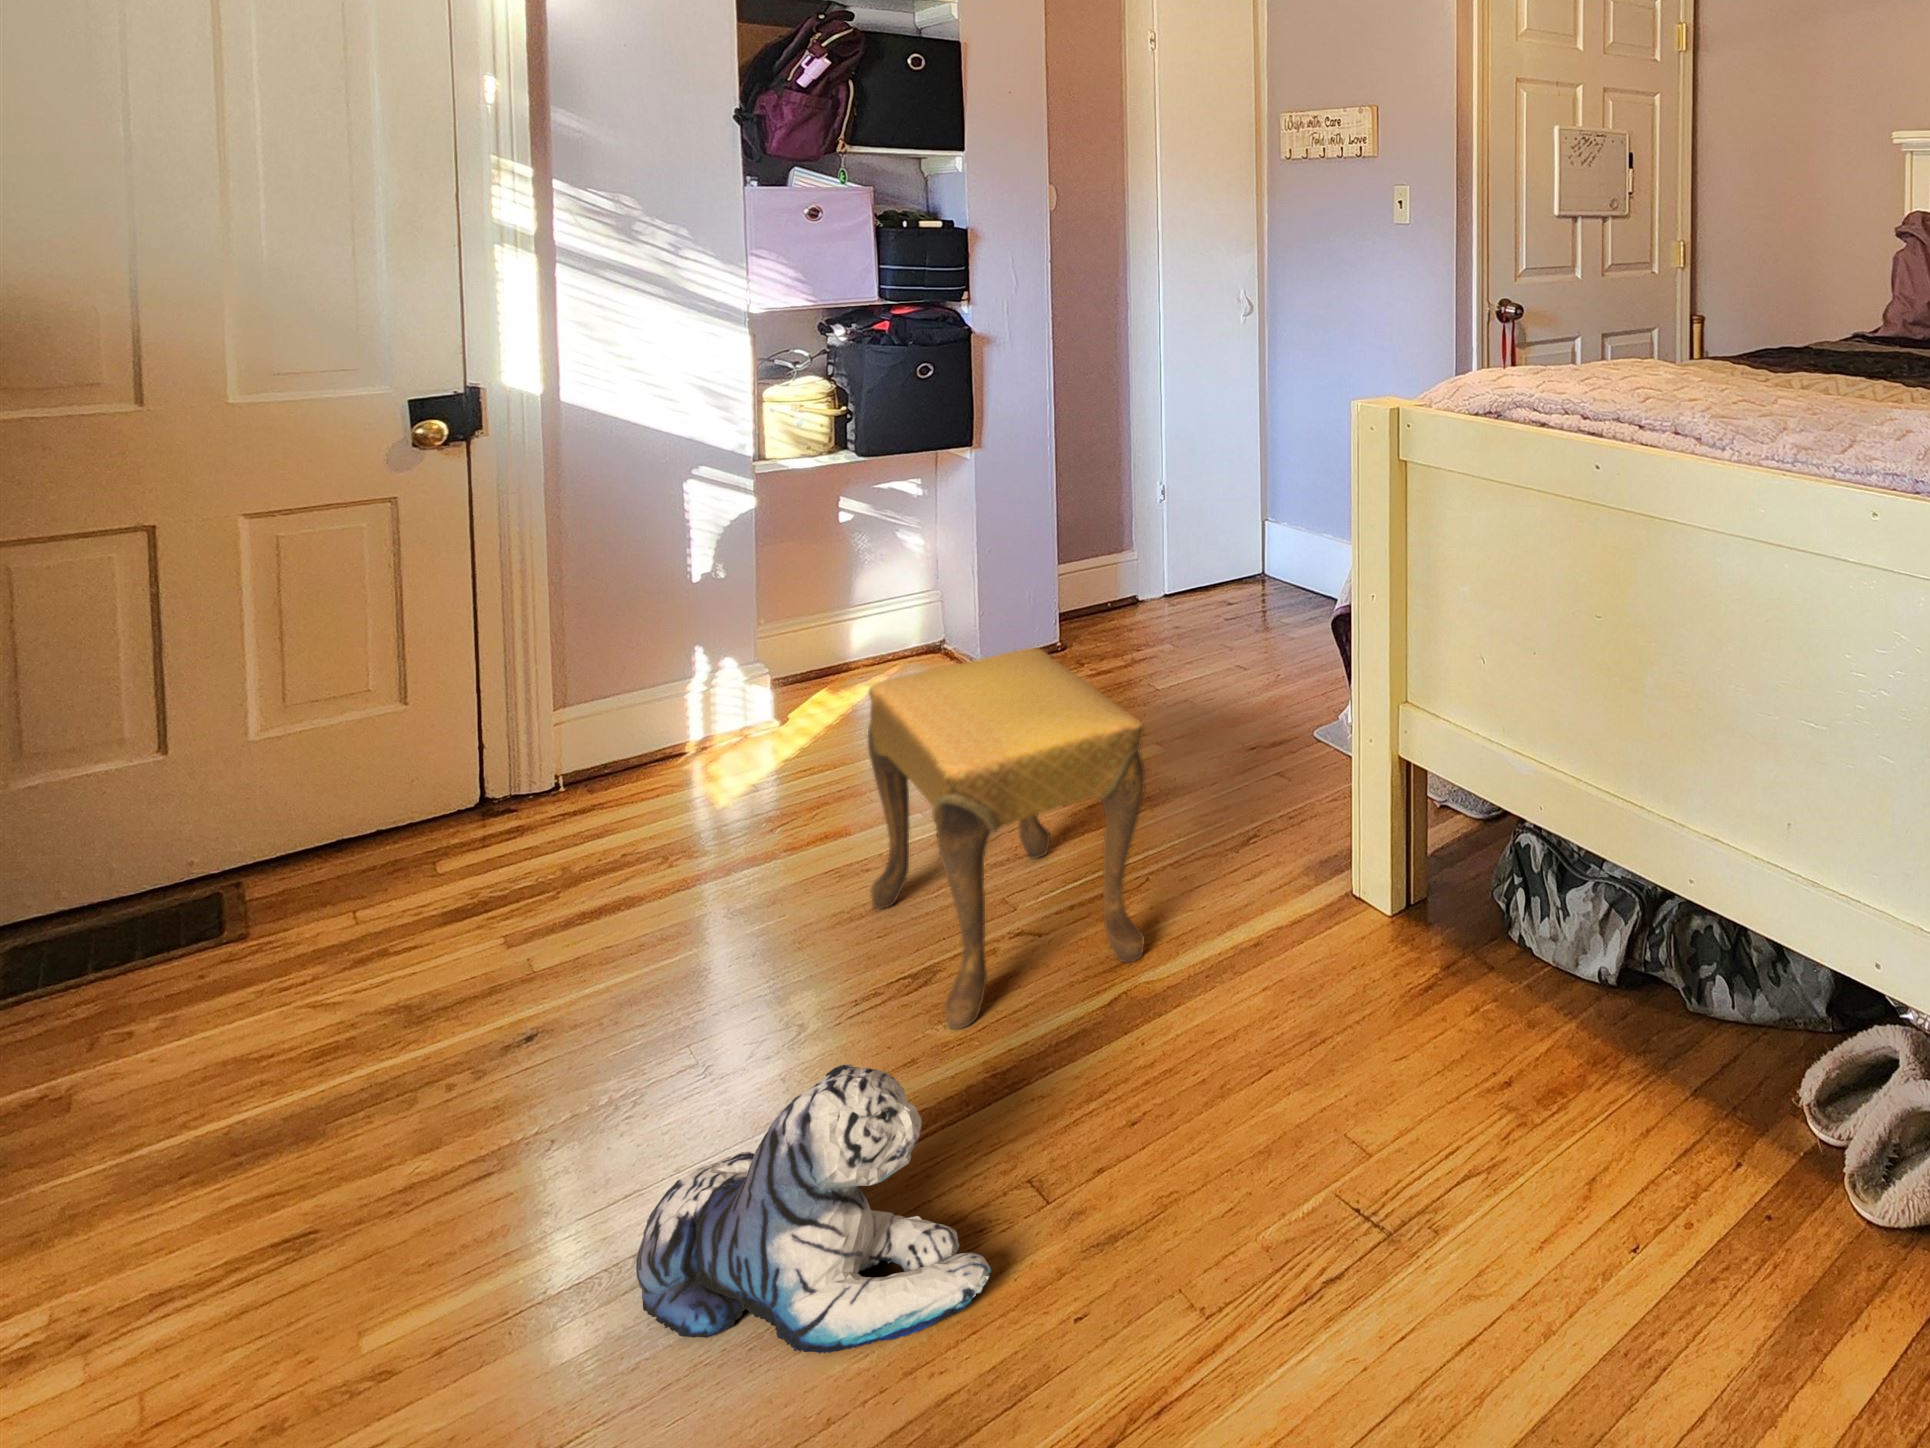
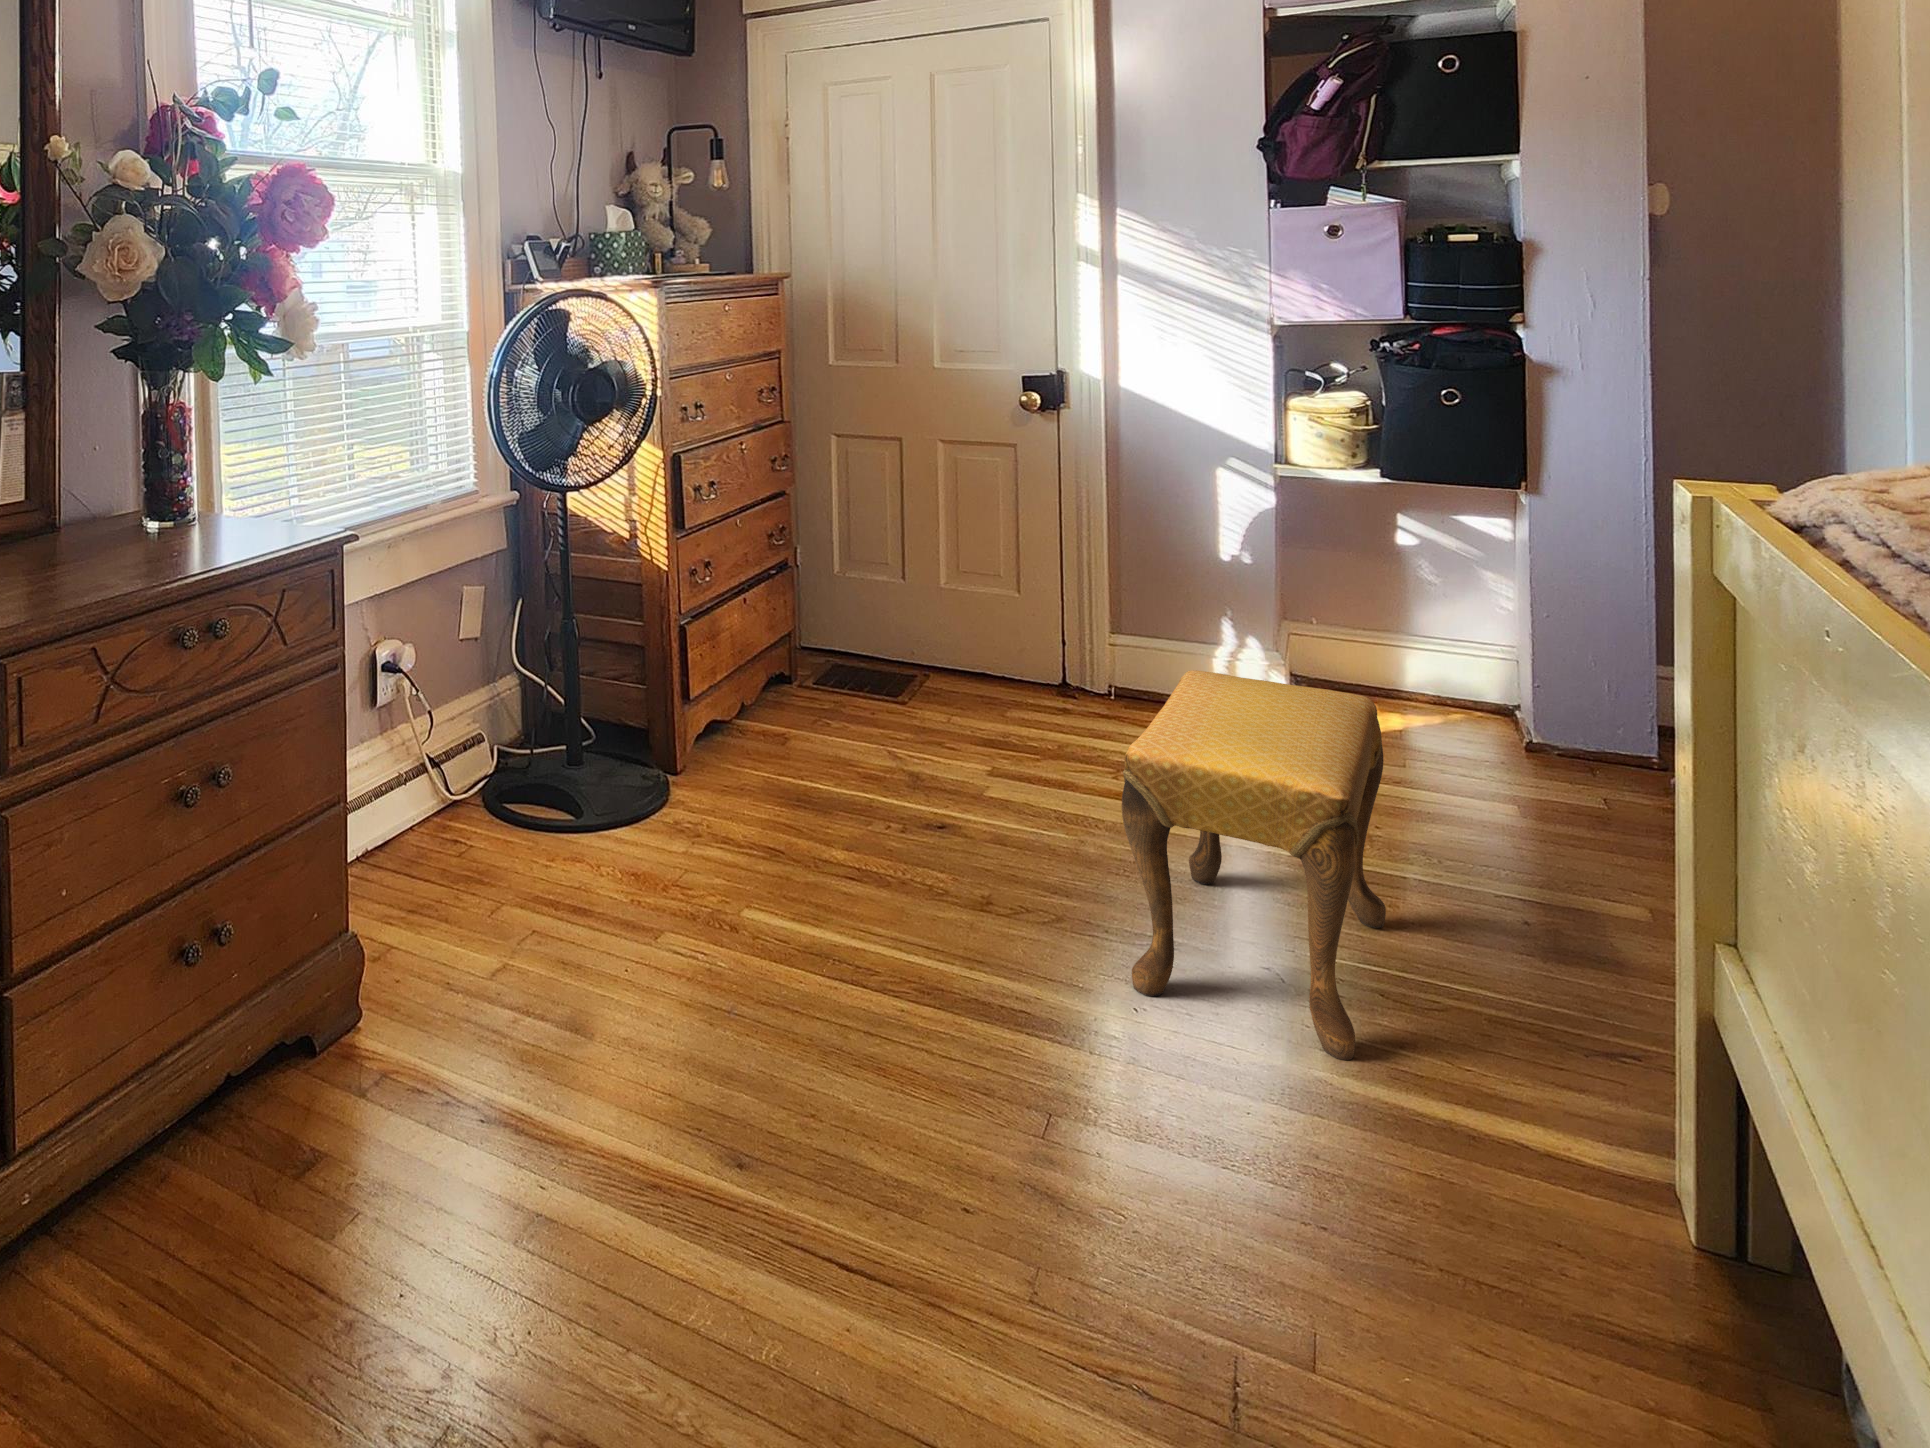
plush toy: present [636,1064,991,1354] -> none [815,901,966,1132]

